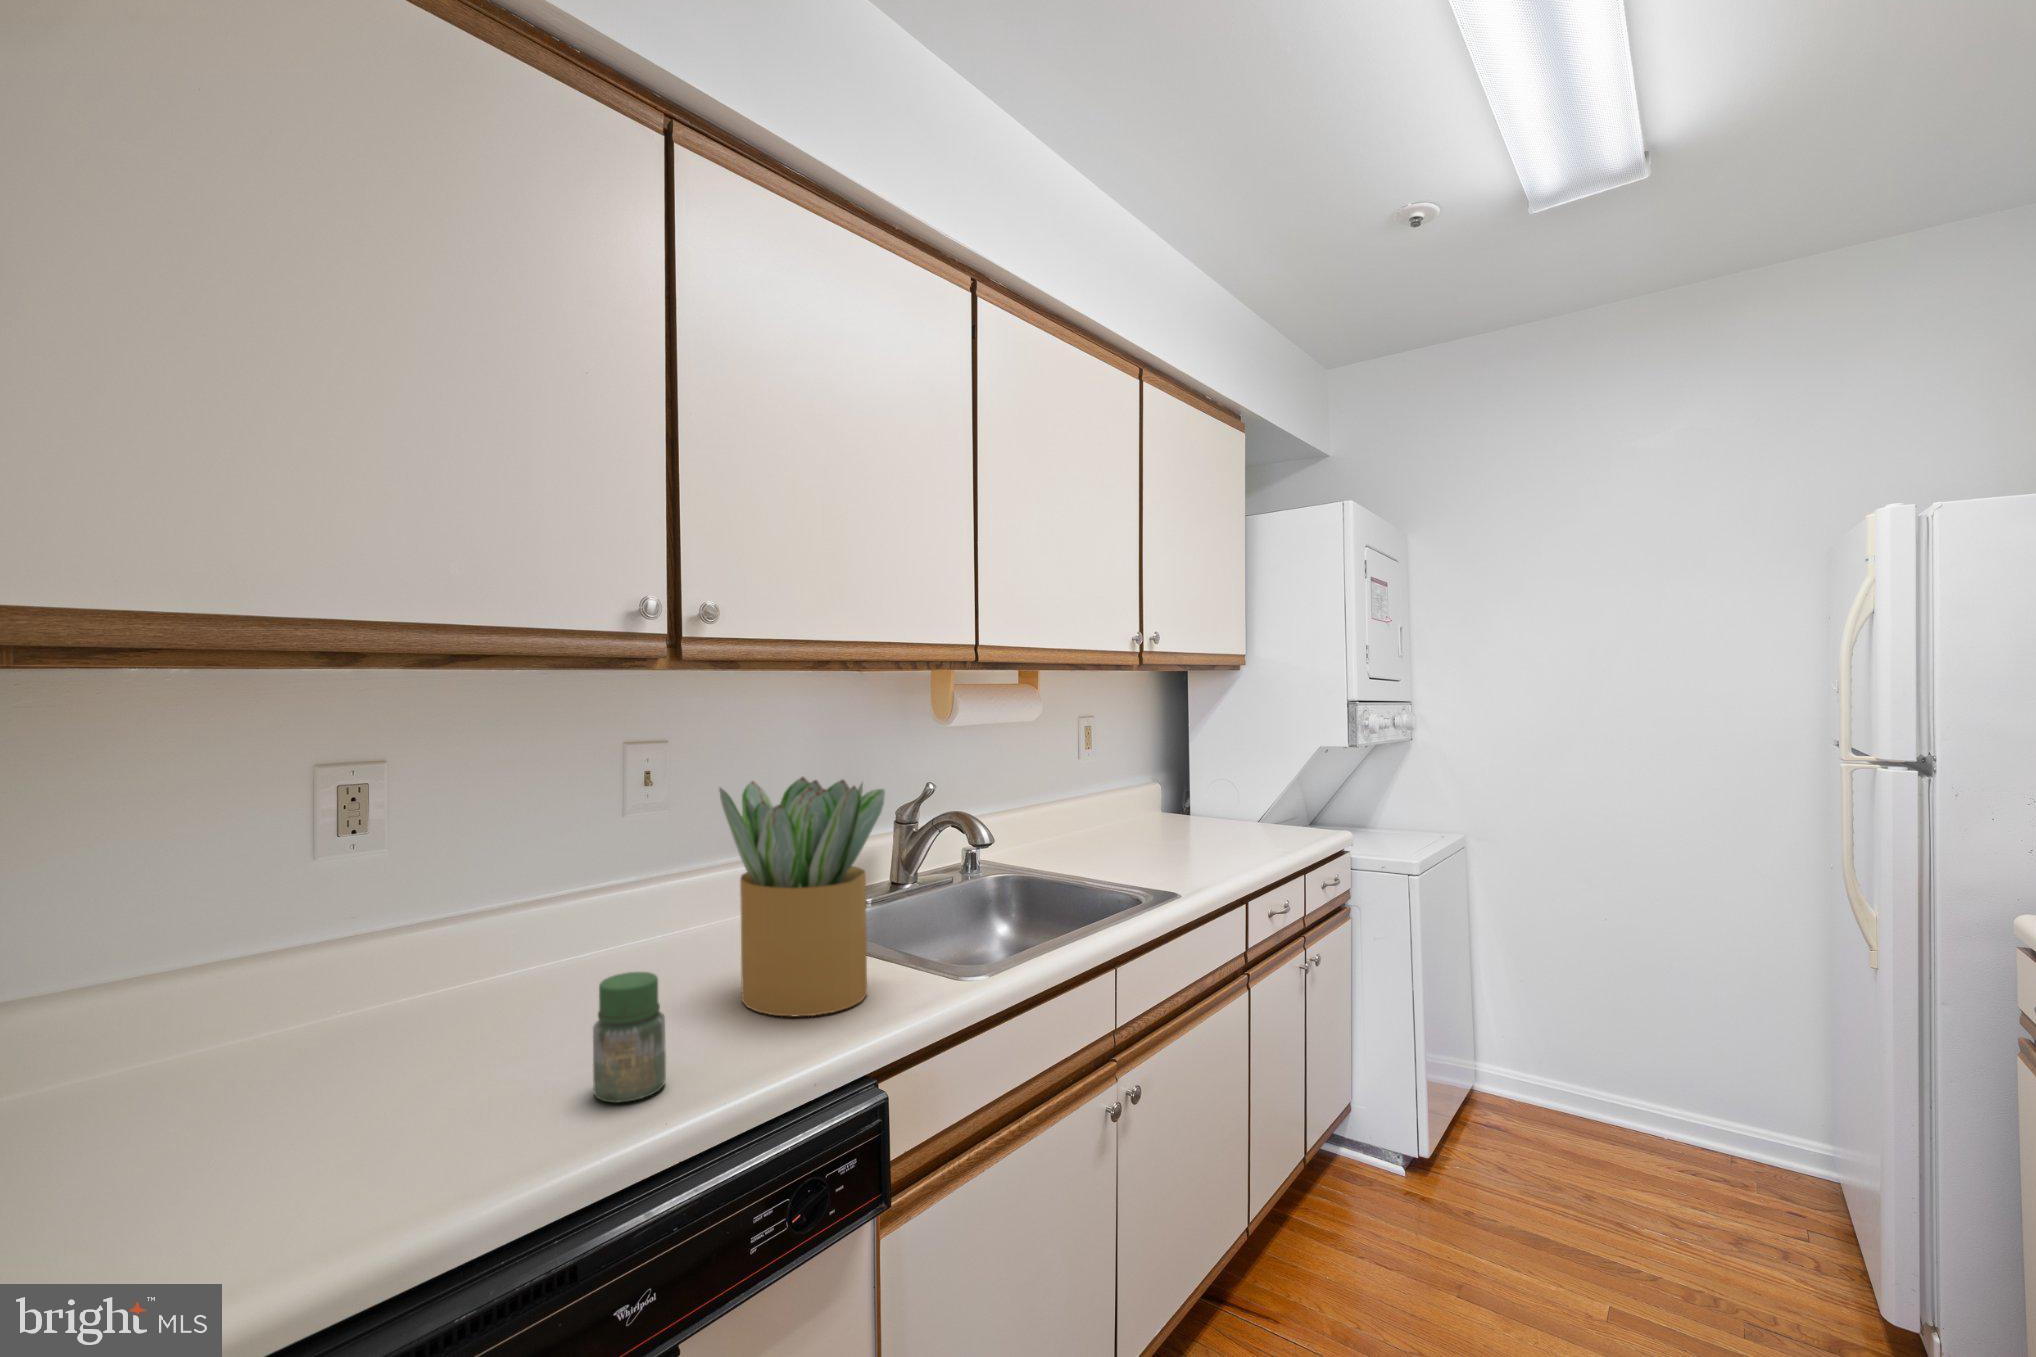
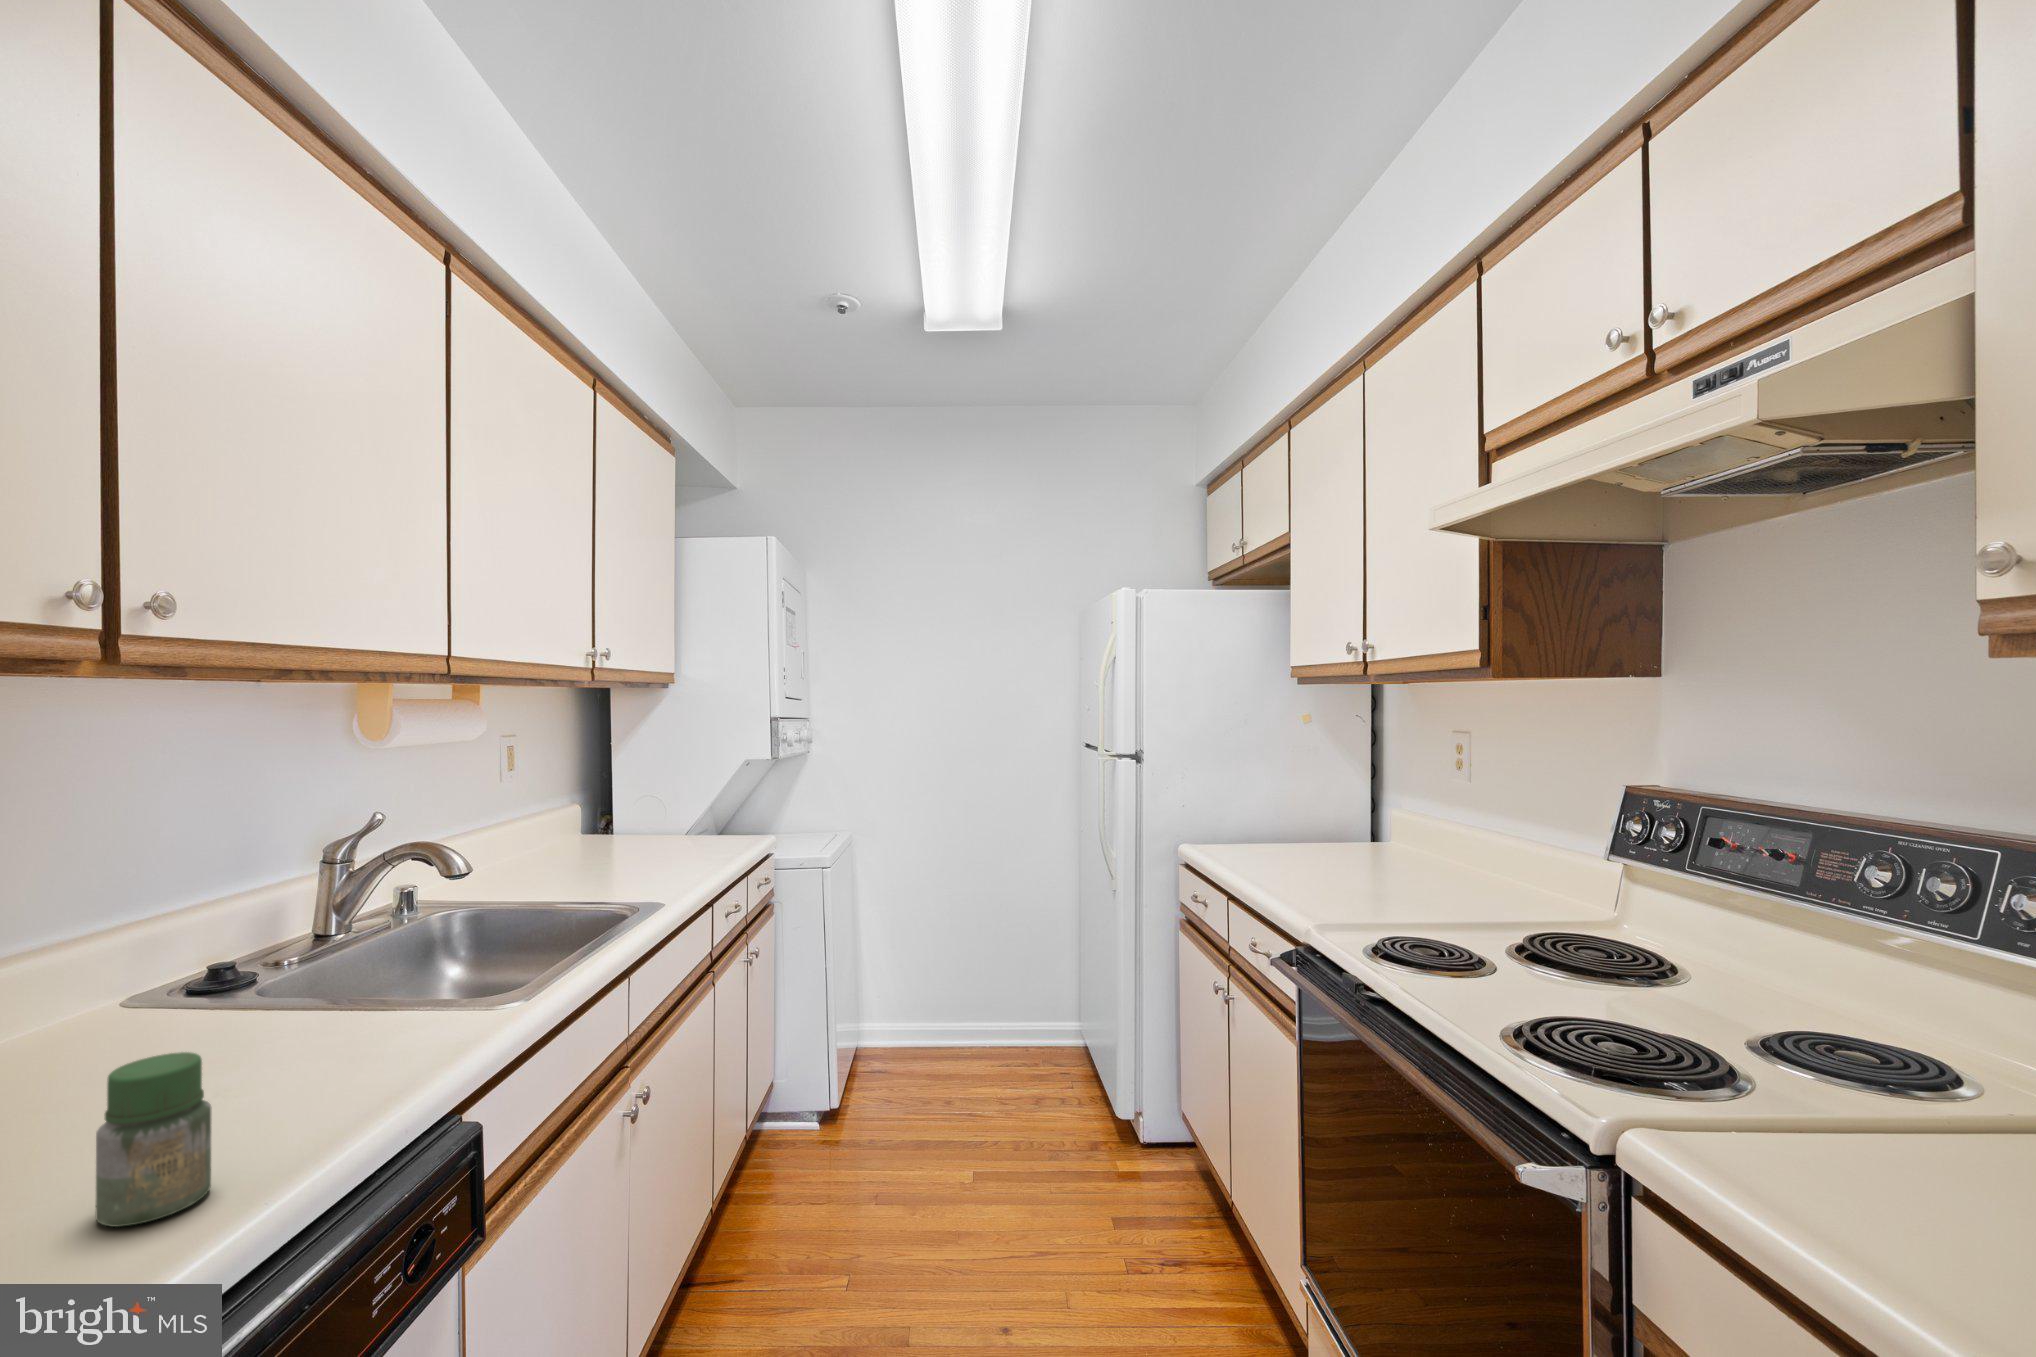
potted plant: present [719,777,885,1016] -> none [181,803,421,1091]

